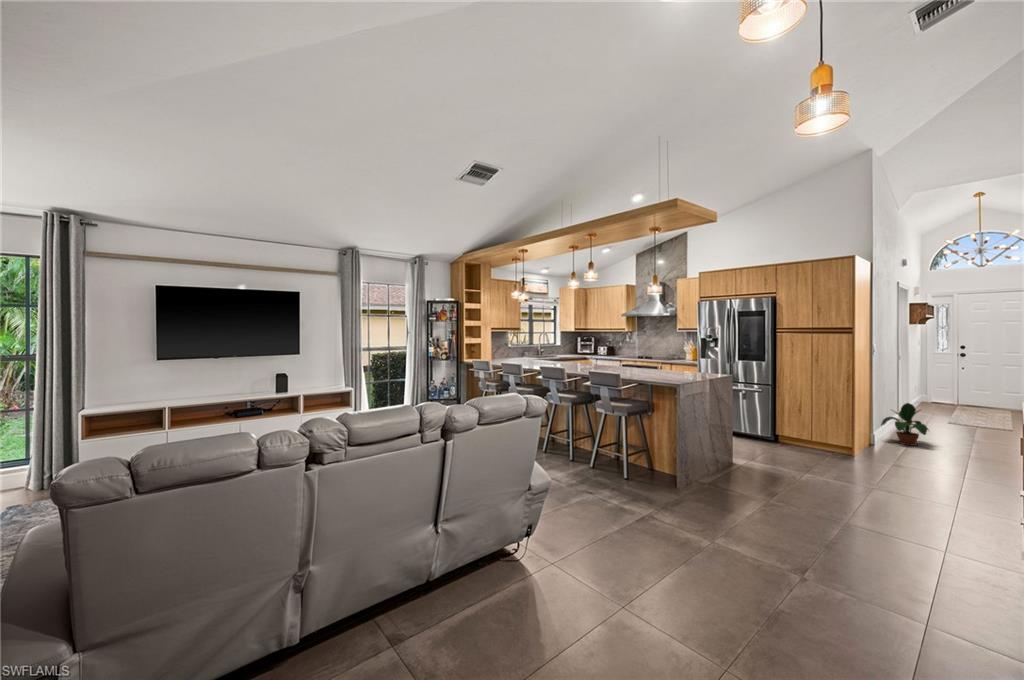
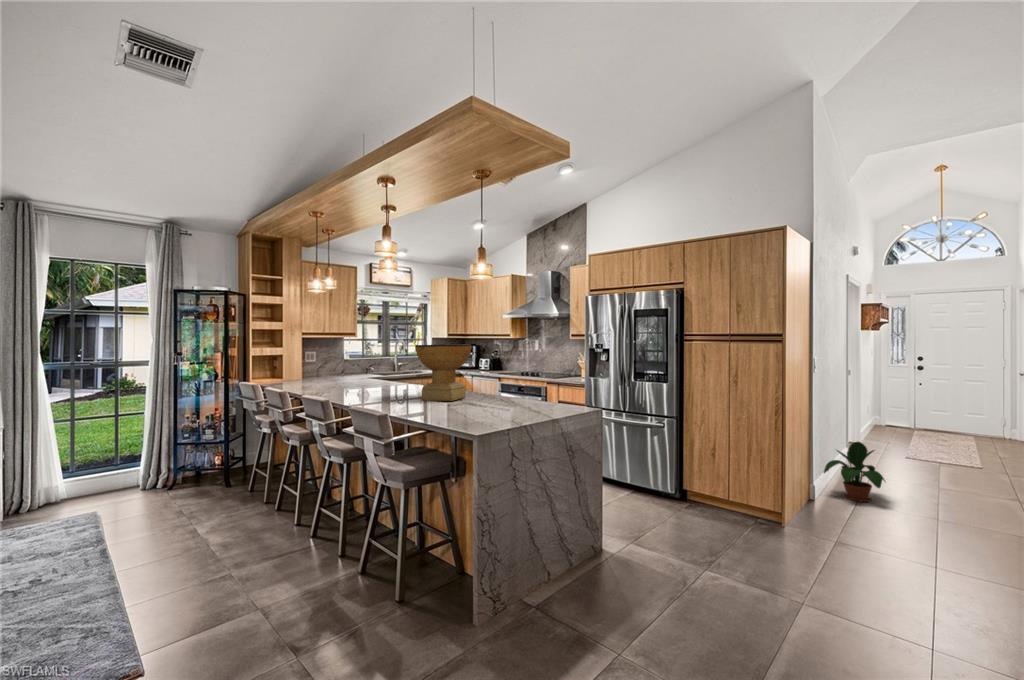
decorative bowl: none [601,335,637,370] -> present [415,344,471,401]

